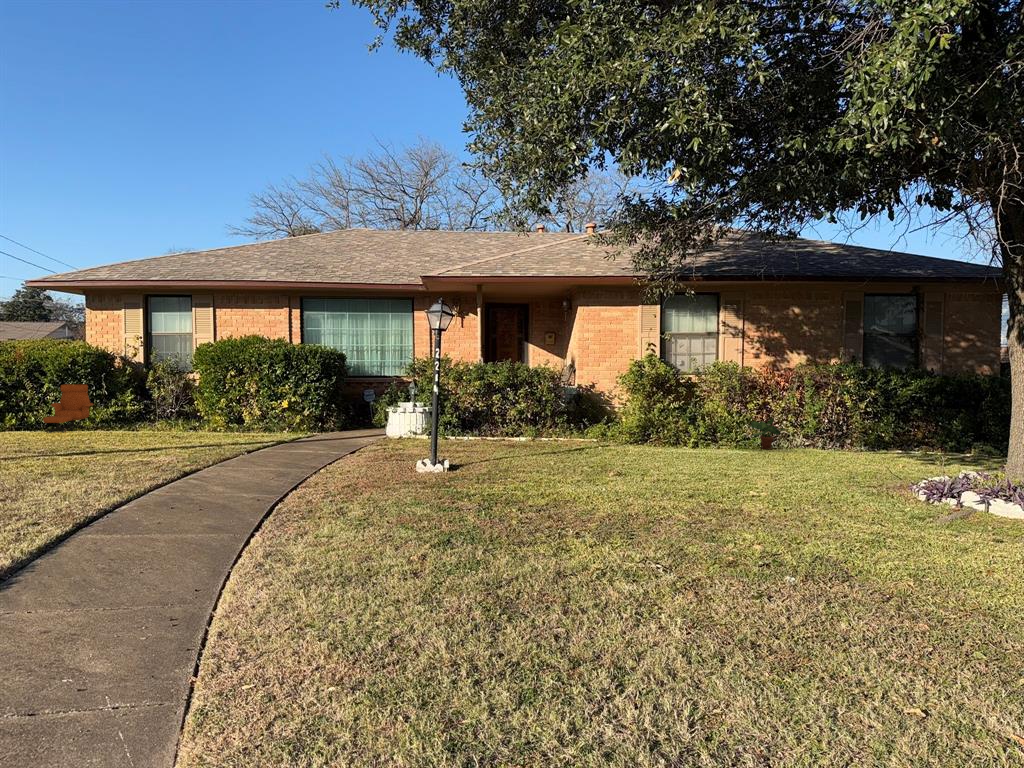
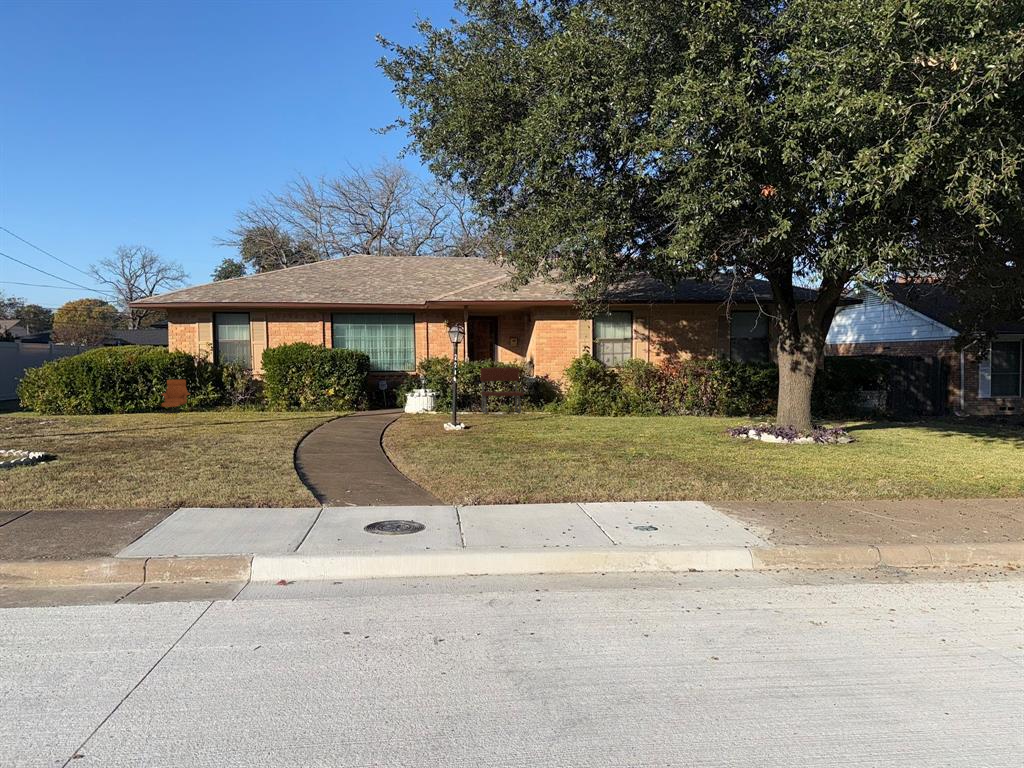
bench: none [494,372,556,440] -> present [480,367,524,413]
potted plant: present [748,418,787,449] -> none [648,396,679,416]

